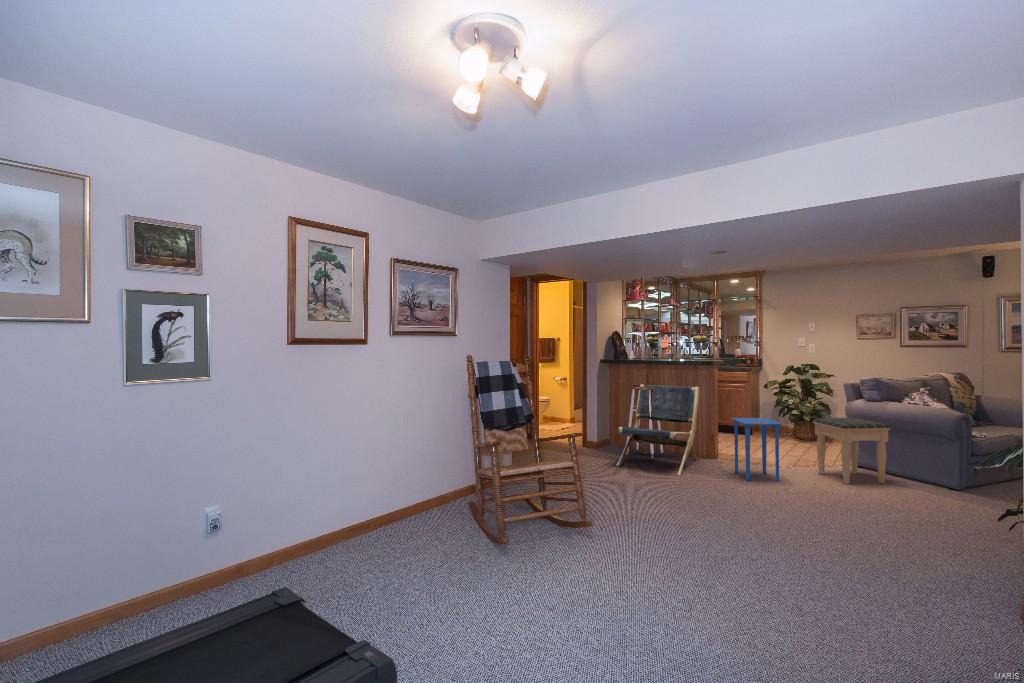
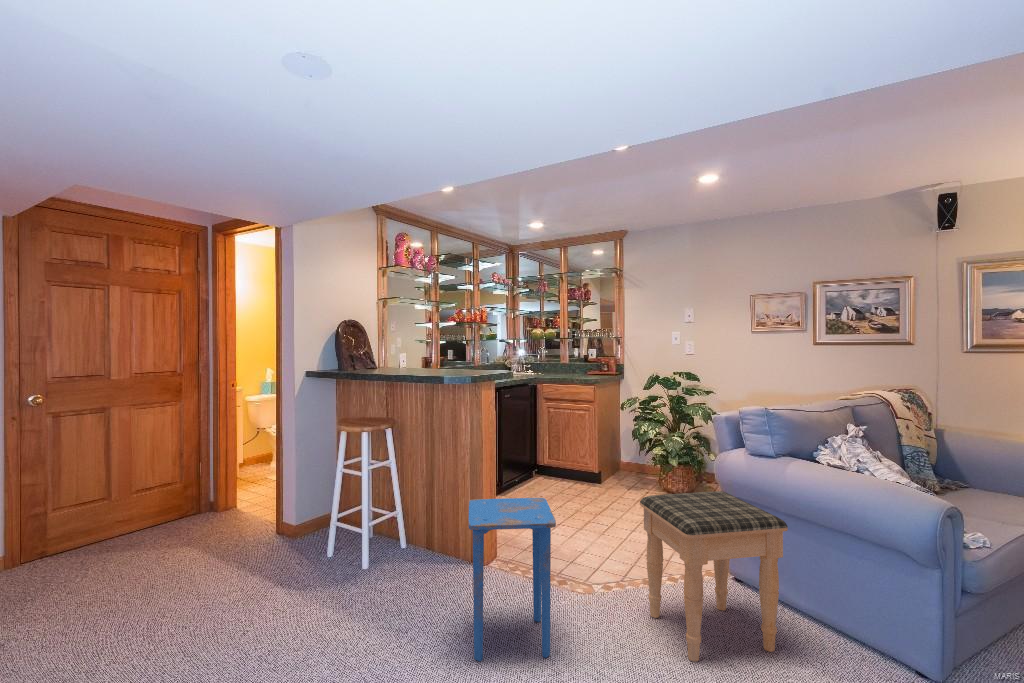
lounge chair: present [616,384,700,475] -> none [234,415,443,644]

